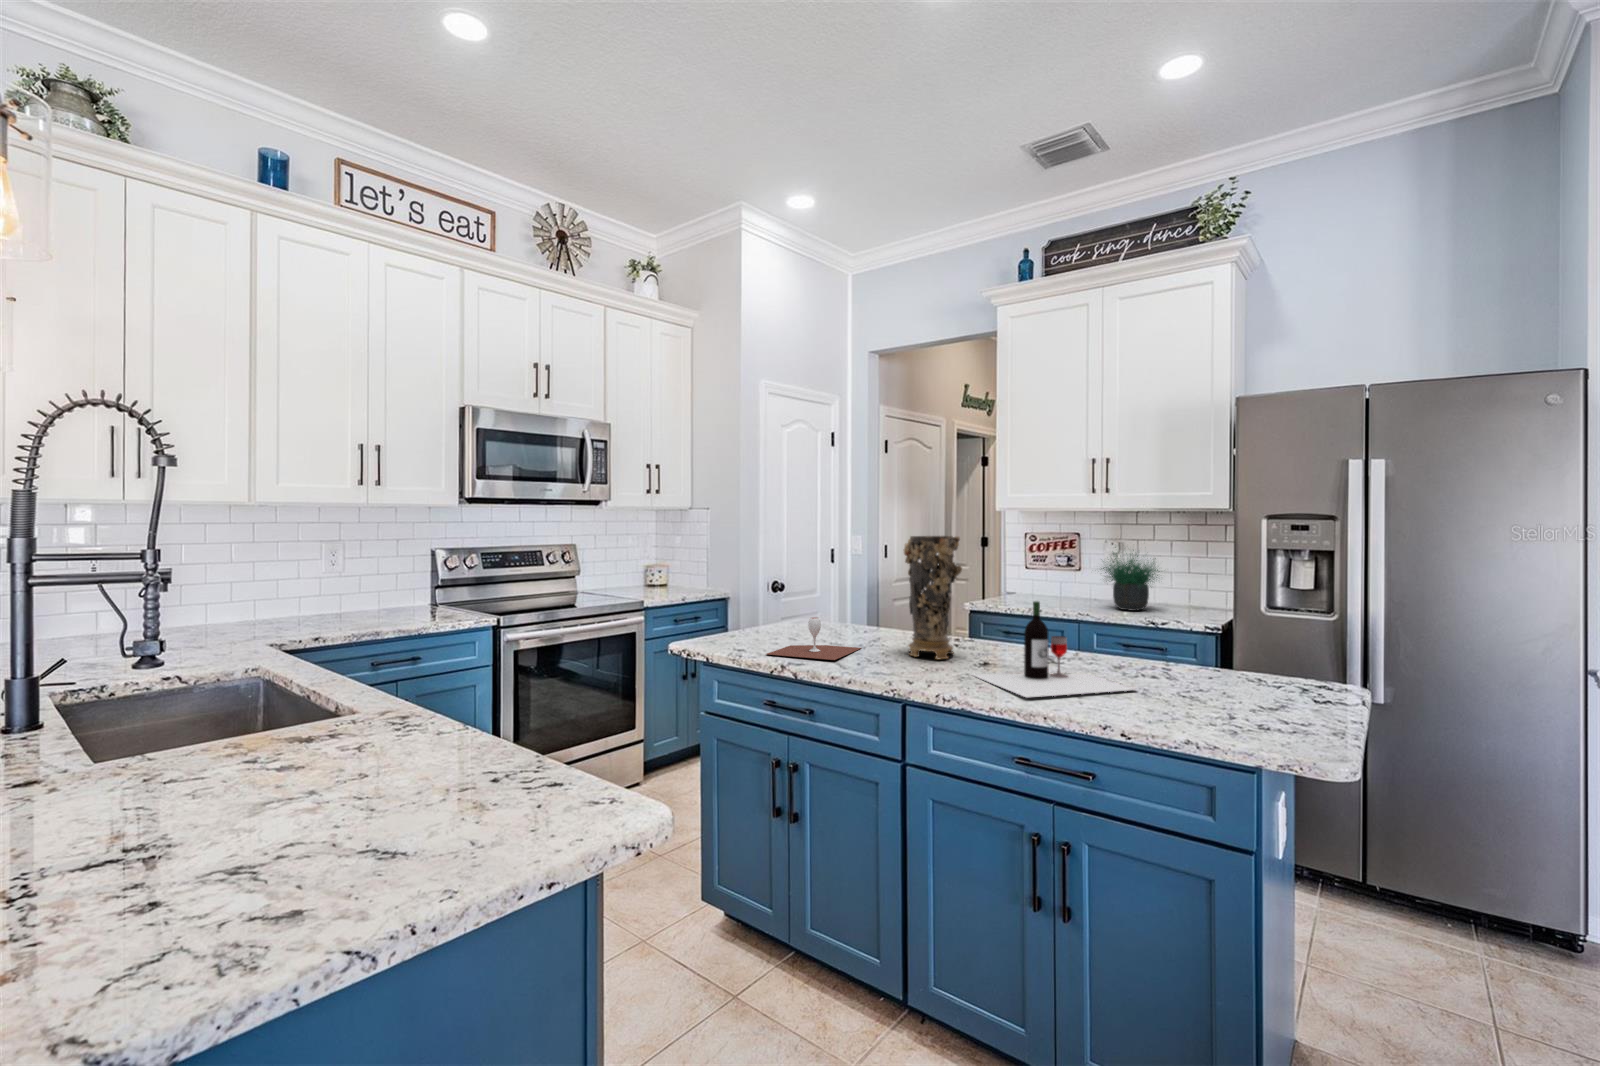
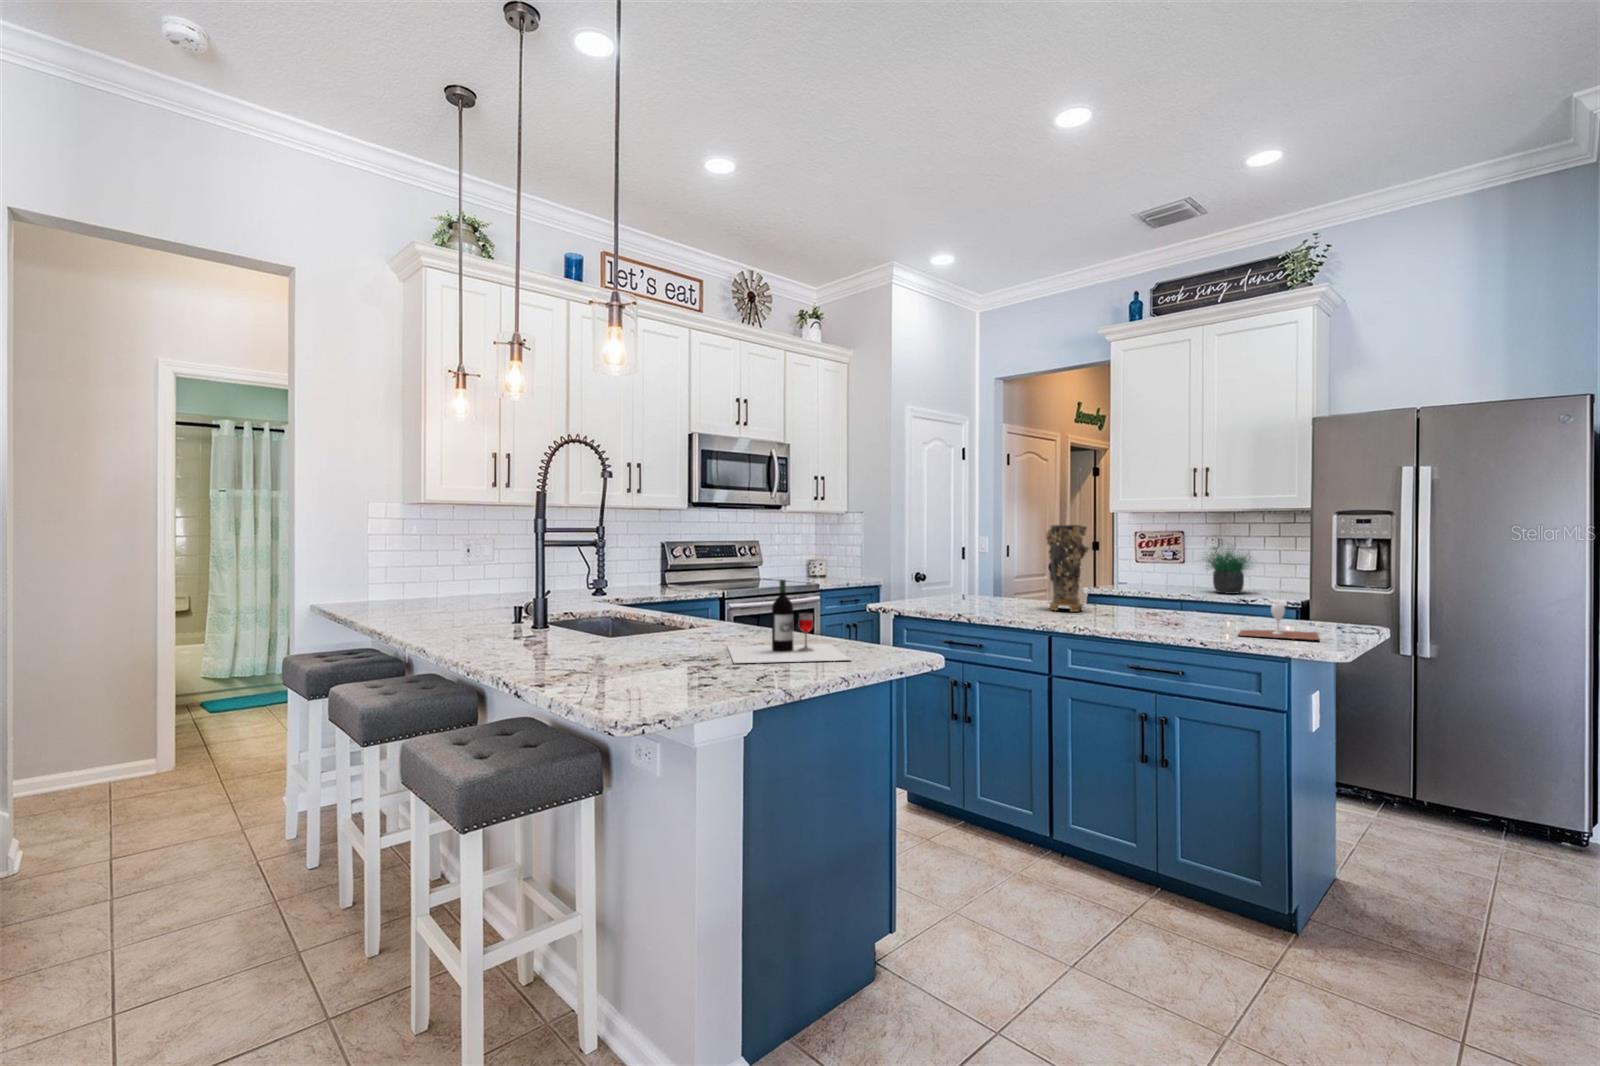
wine bottle: present [972,601,1134,697] -> present [728,580,850,663]
wine glass: present [767,617,861,660] -> present [1239,603,1319,640]

